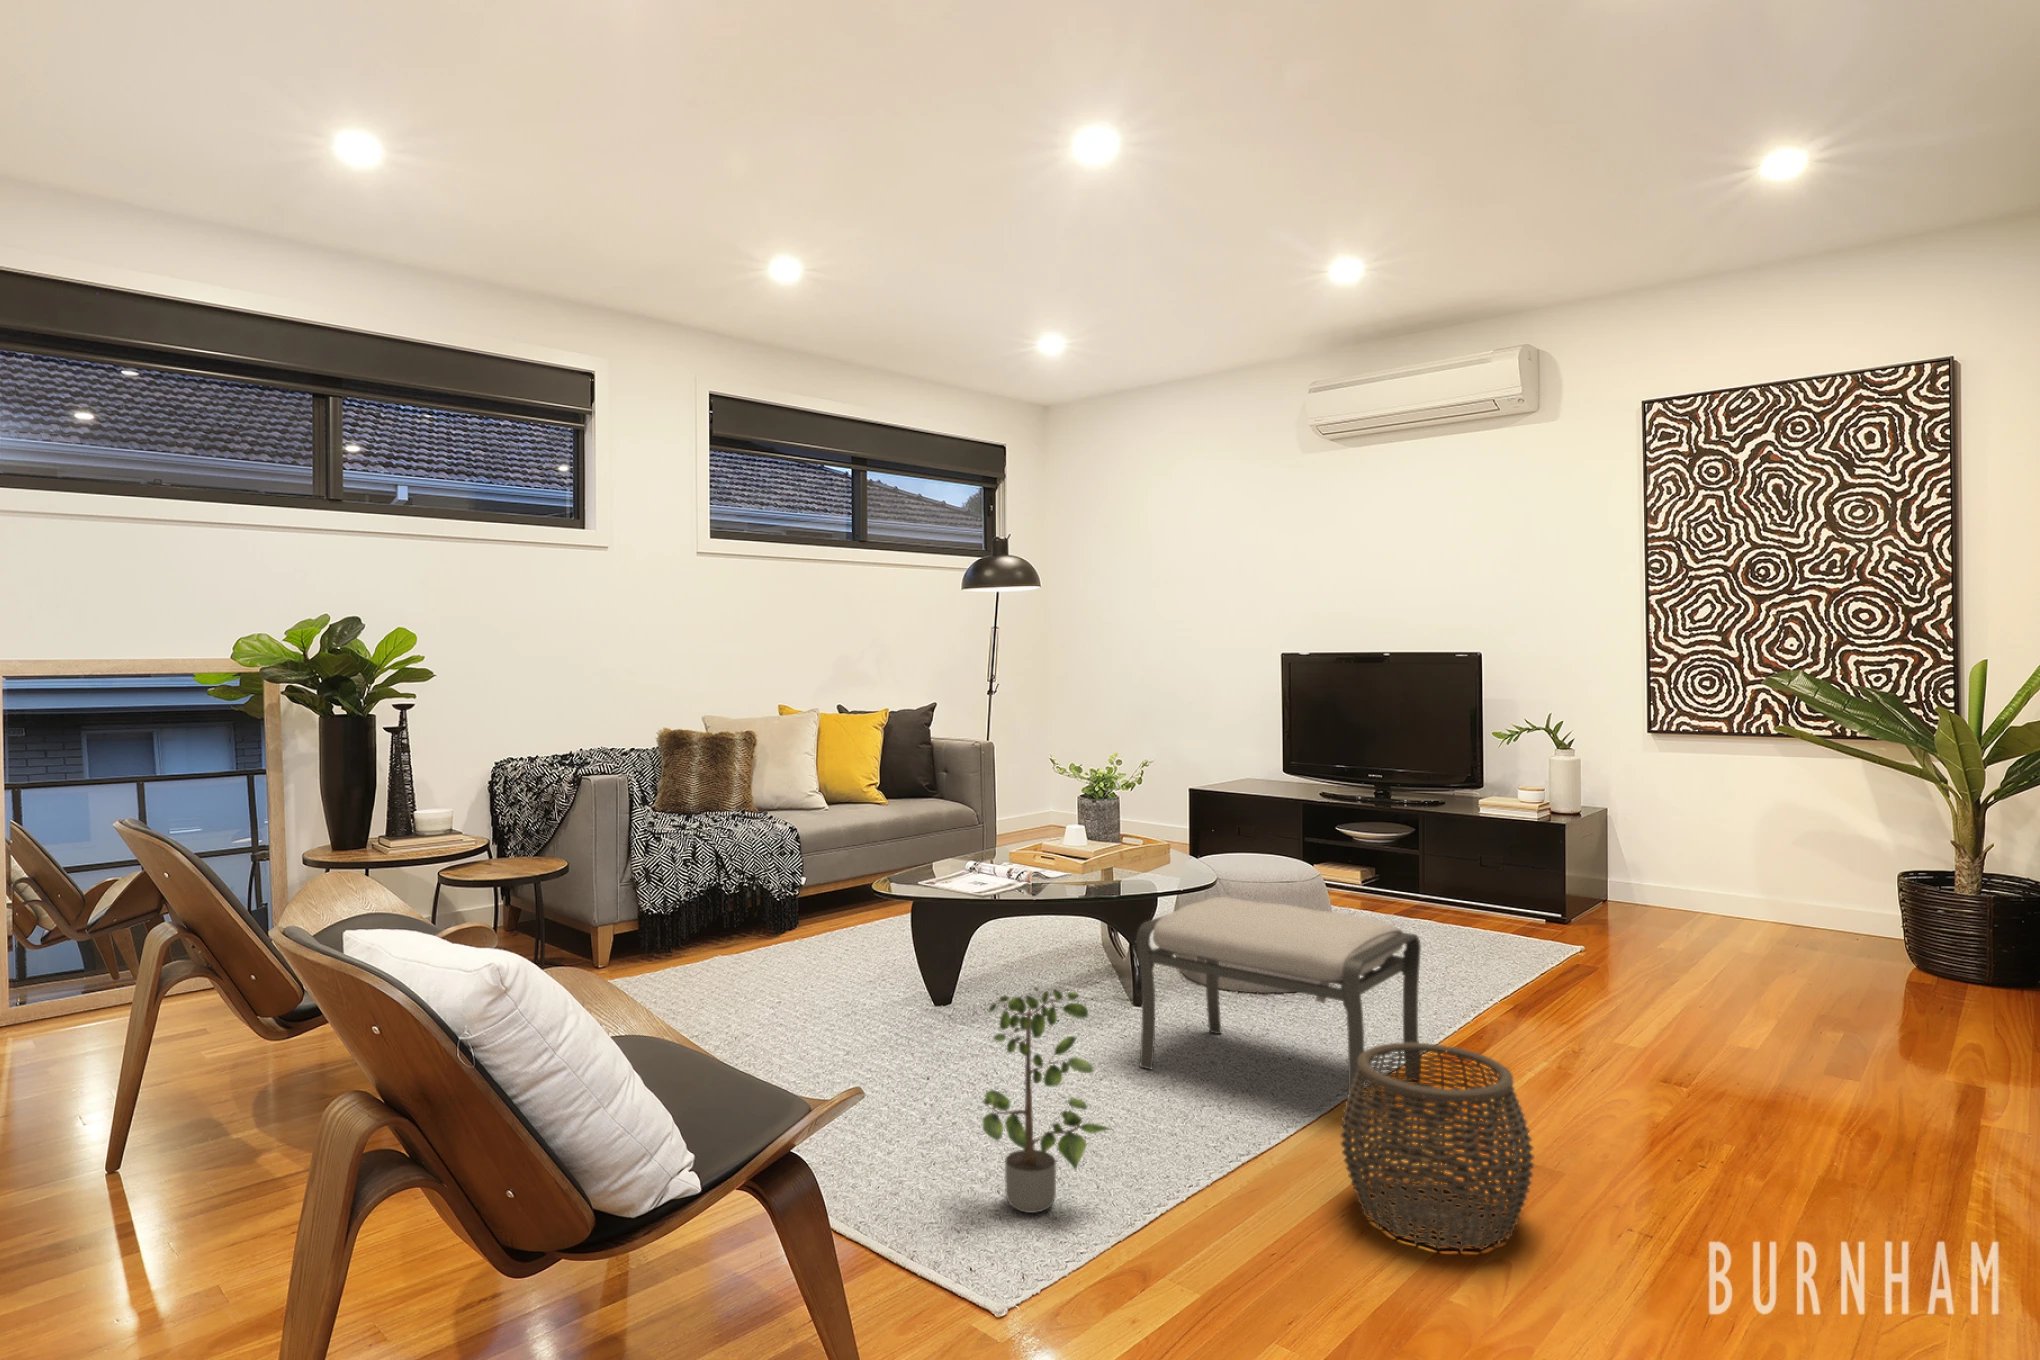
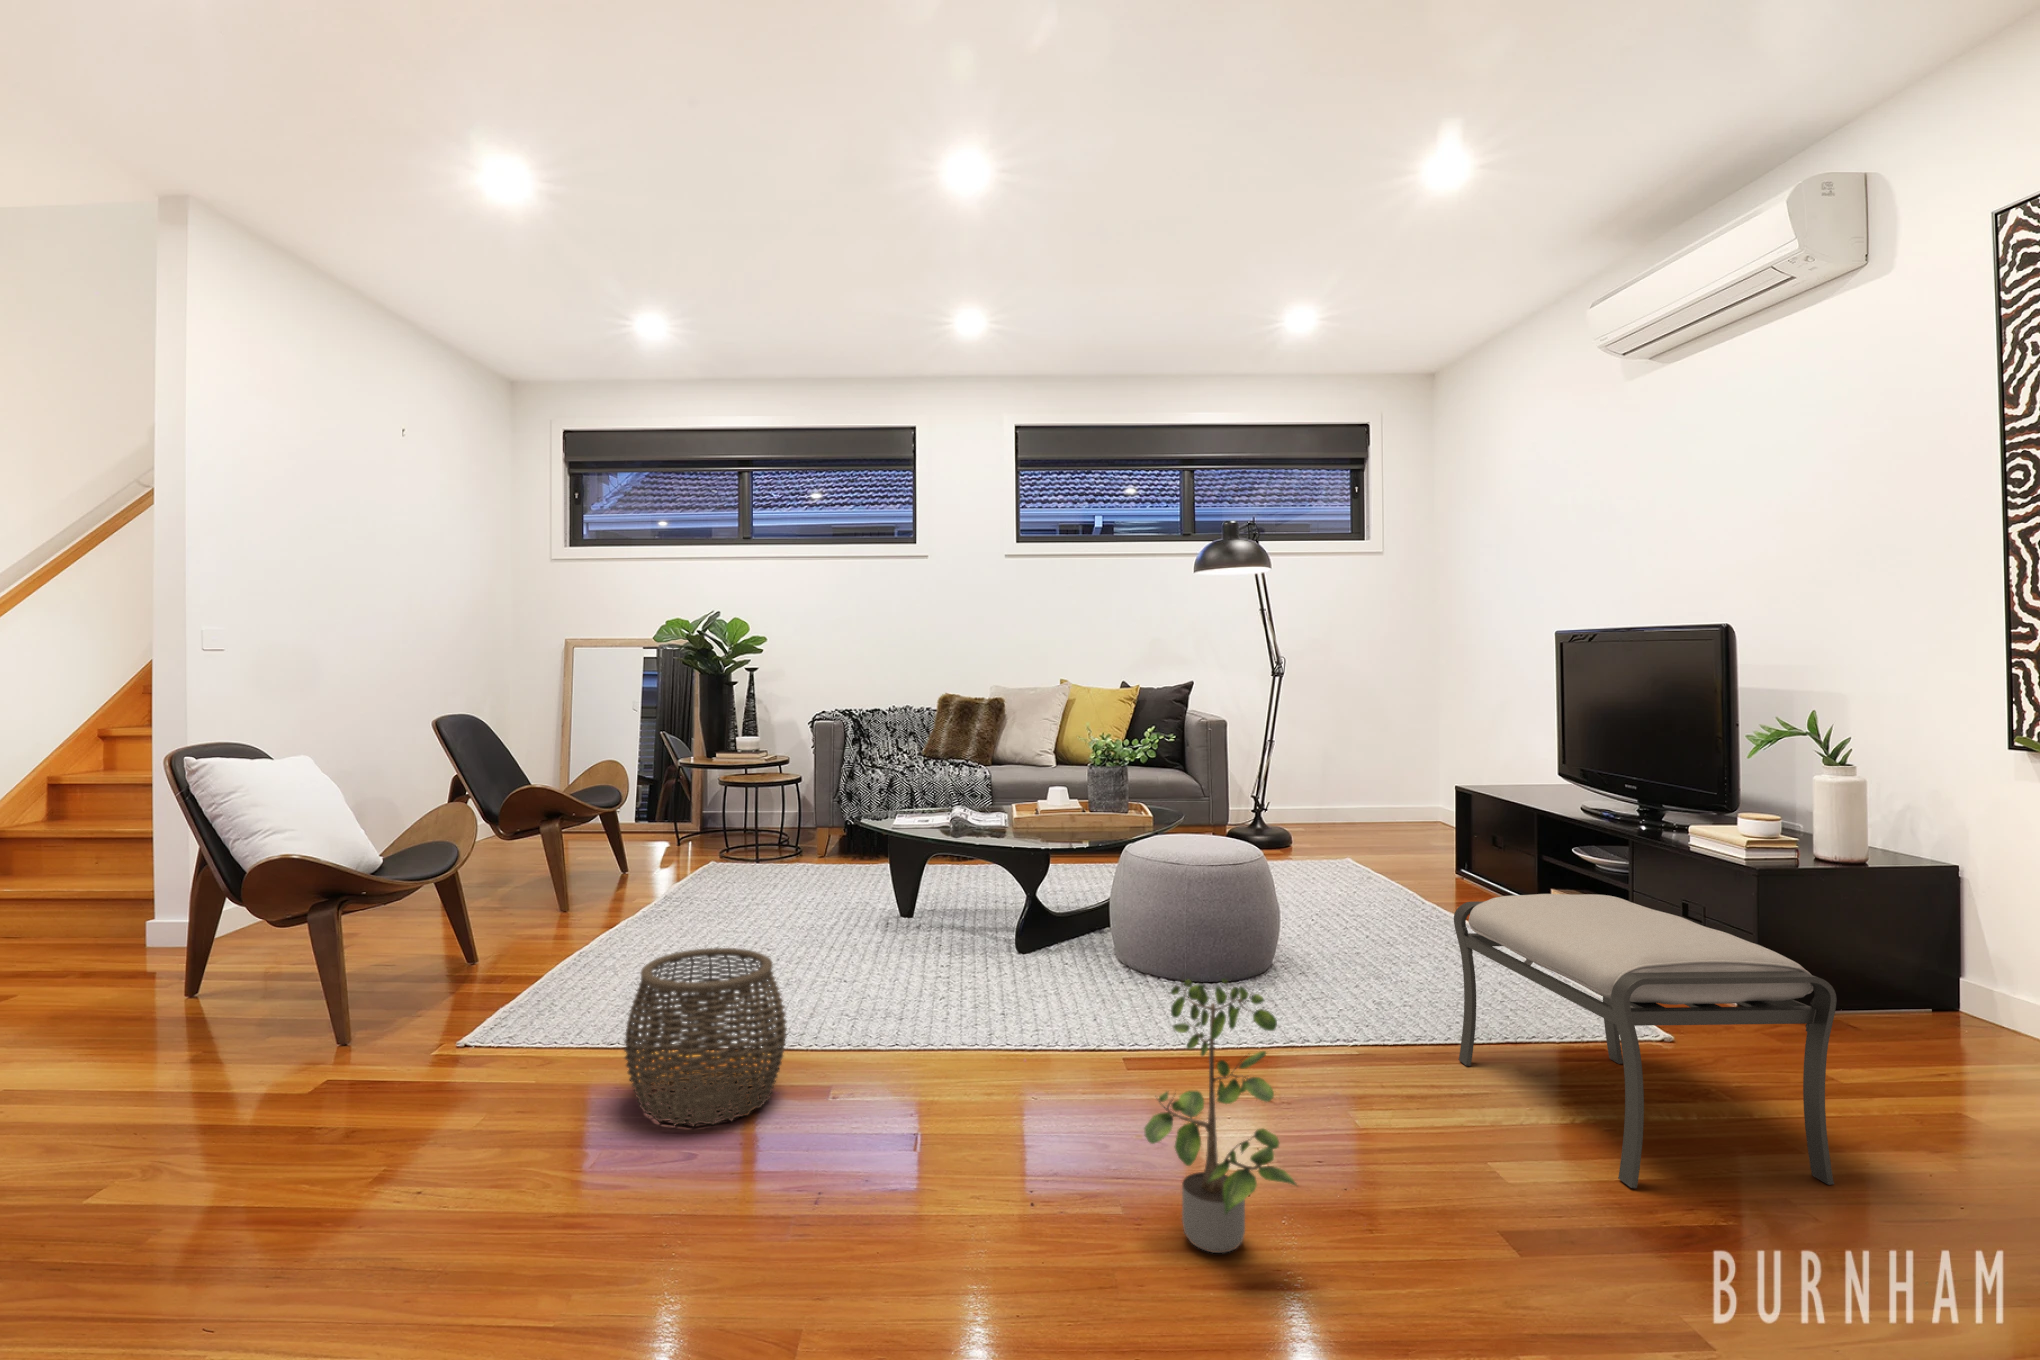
ottoman: present [1136,897,1421,1125] -> present [1454,894,1837,1188]
potted plant: present [983,987,1110,1213] -> present [1144,979,1296,1253]

